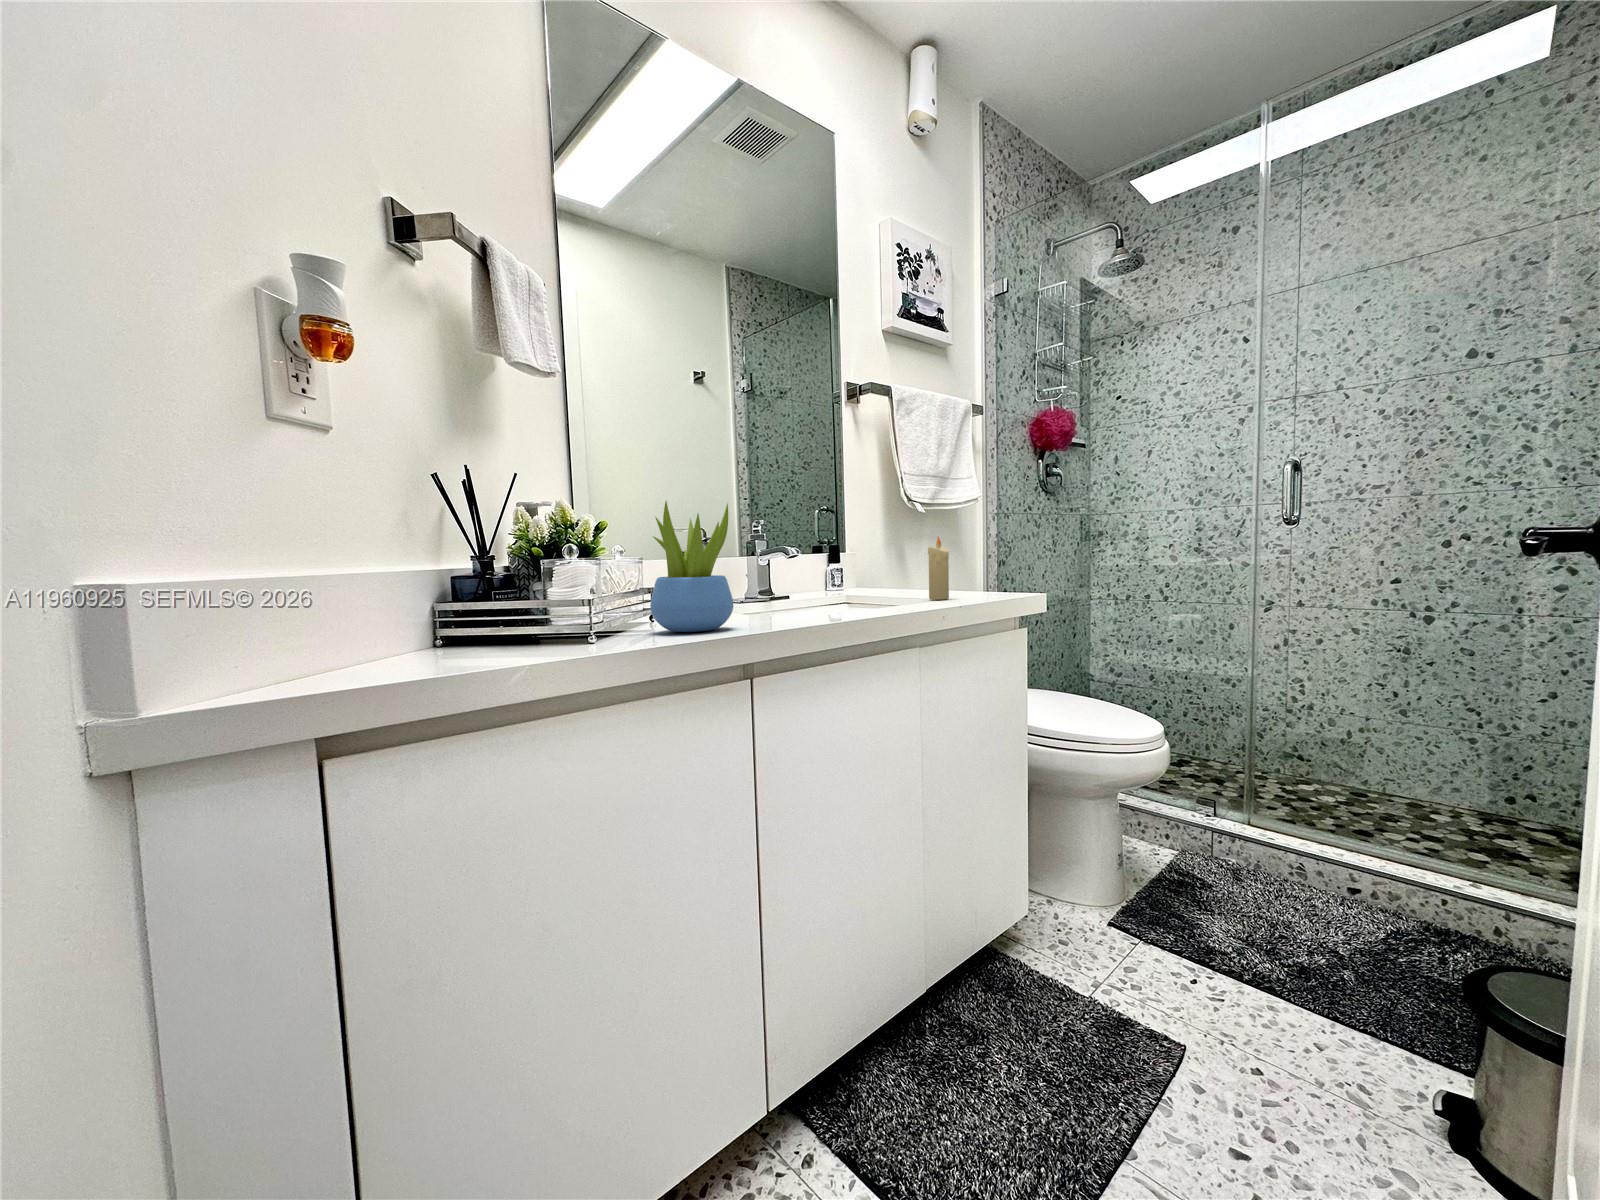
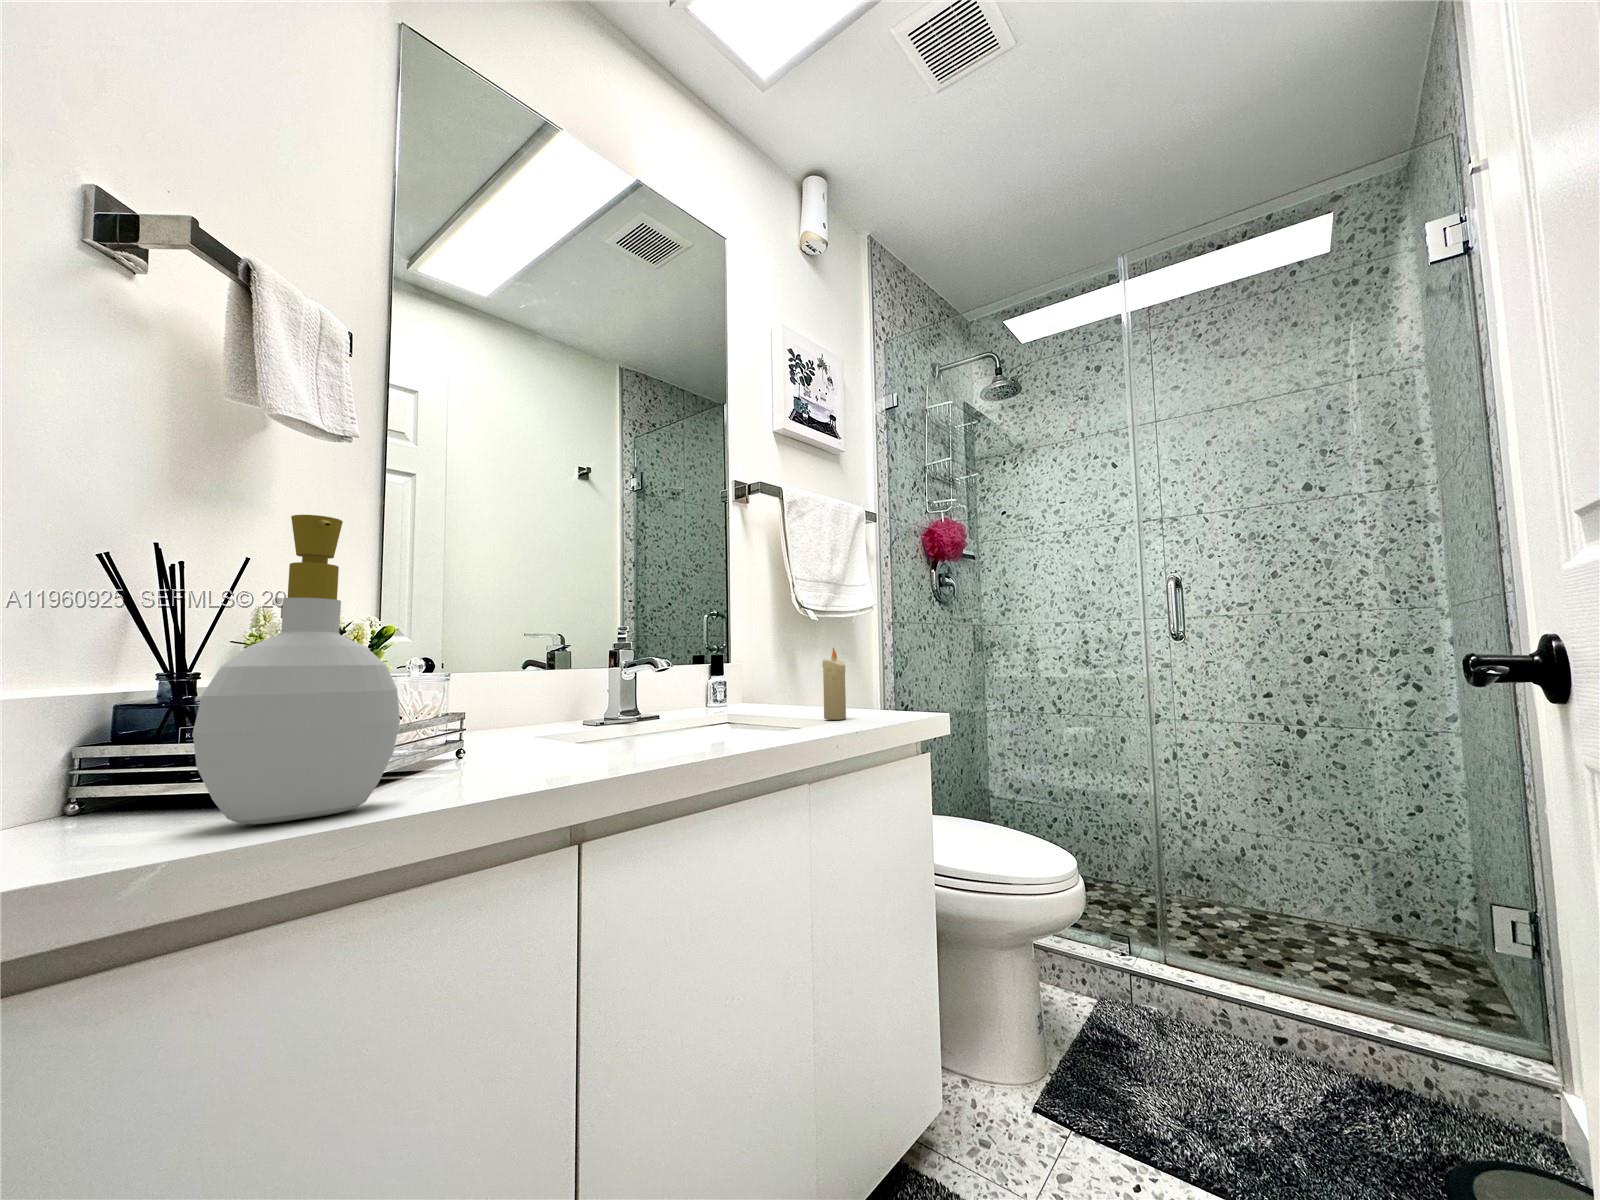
soap bottle: none [505,443,621,652] -> present [193,515,400,825]
succulent plant: present [650,501,733,632] -> none [457,599,576,776]

